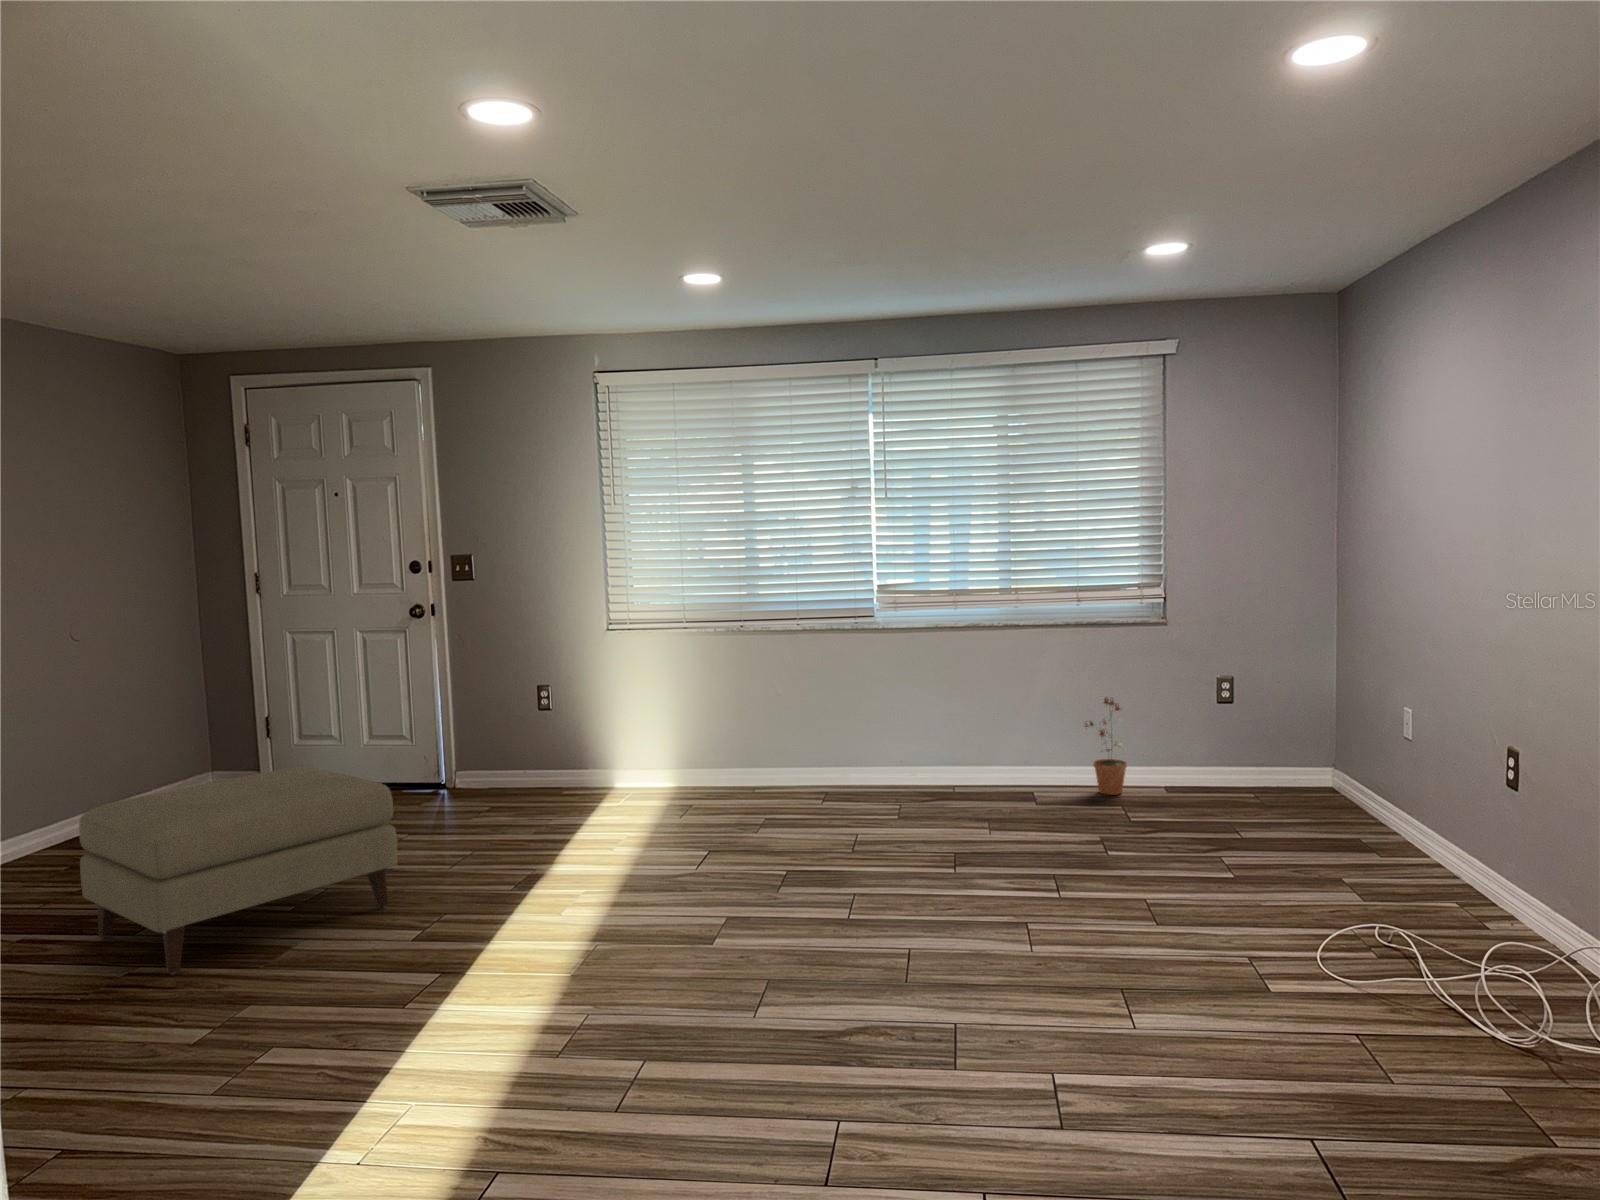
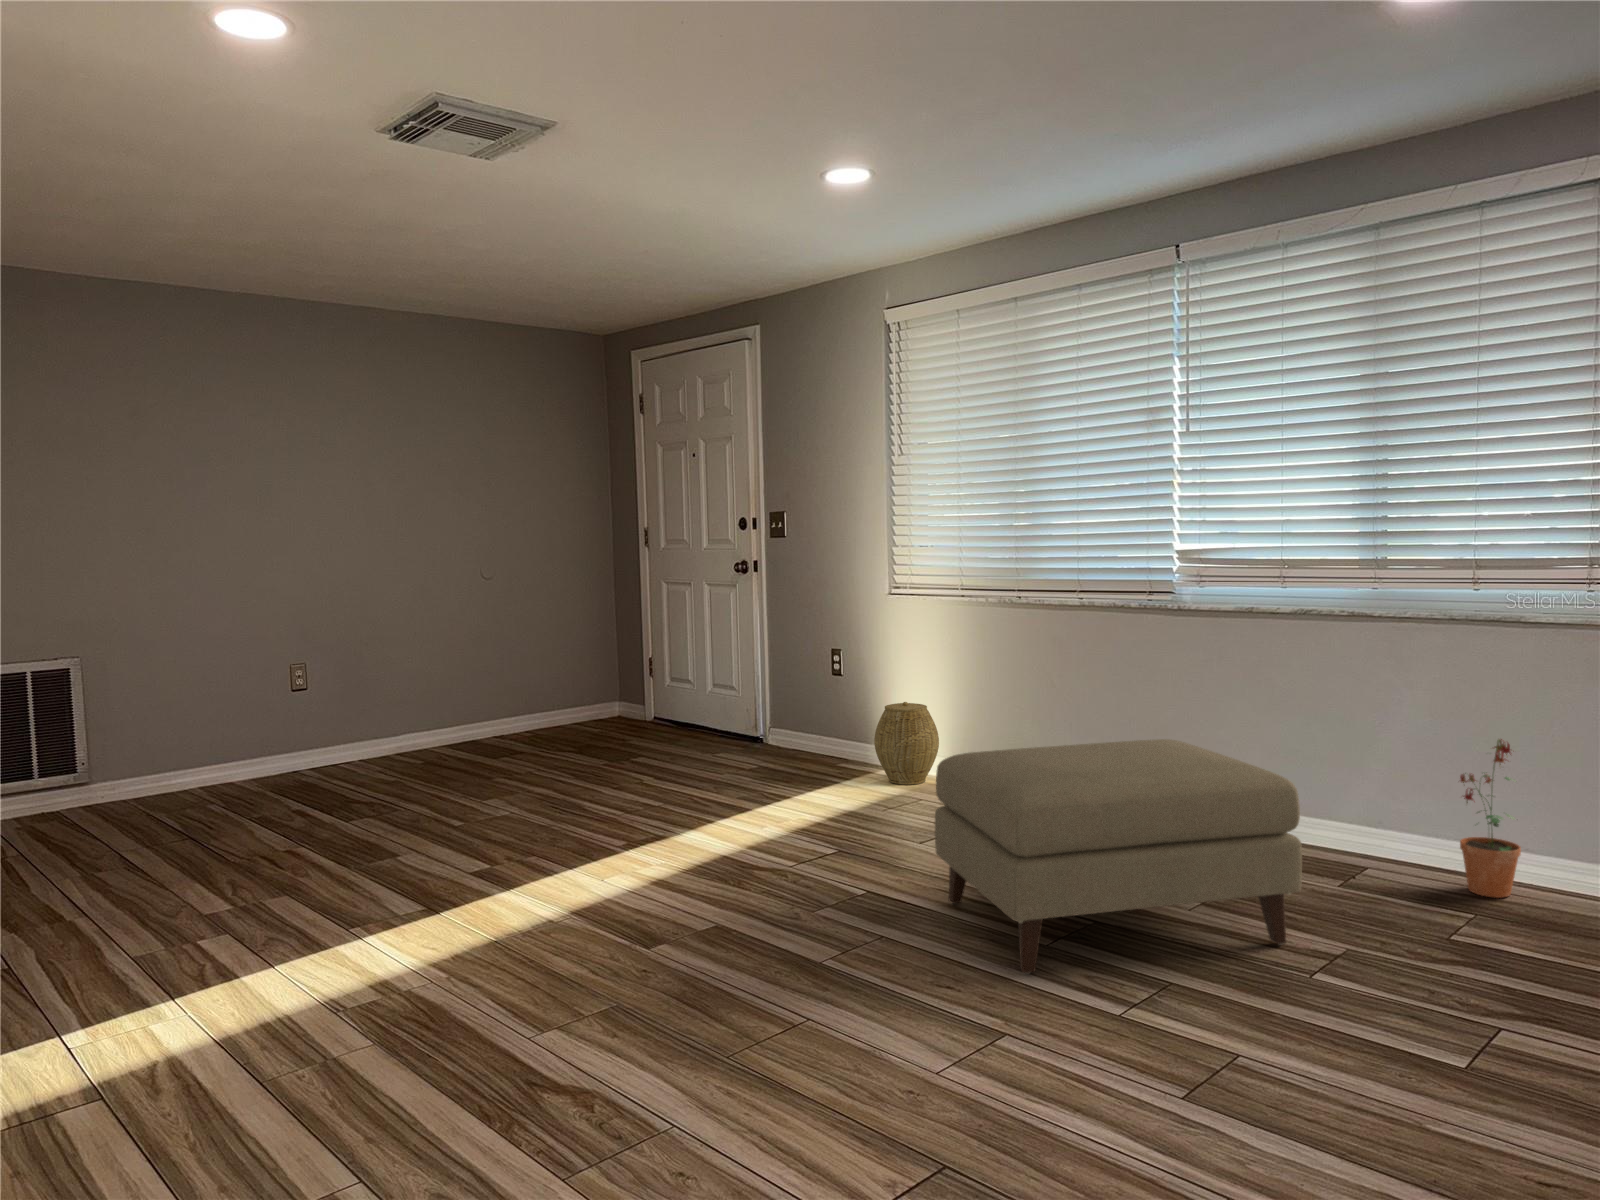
woven basket: none [621,724,679,798] -> present [874,702,939,785]
ottoman: present [79,767,397,974] -> present [935,739,1302,974]

